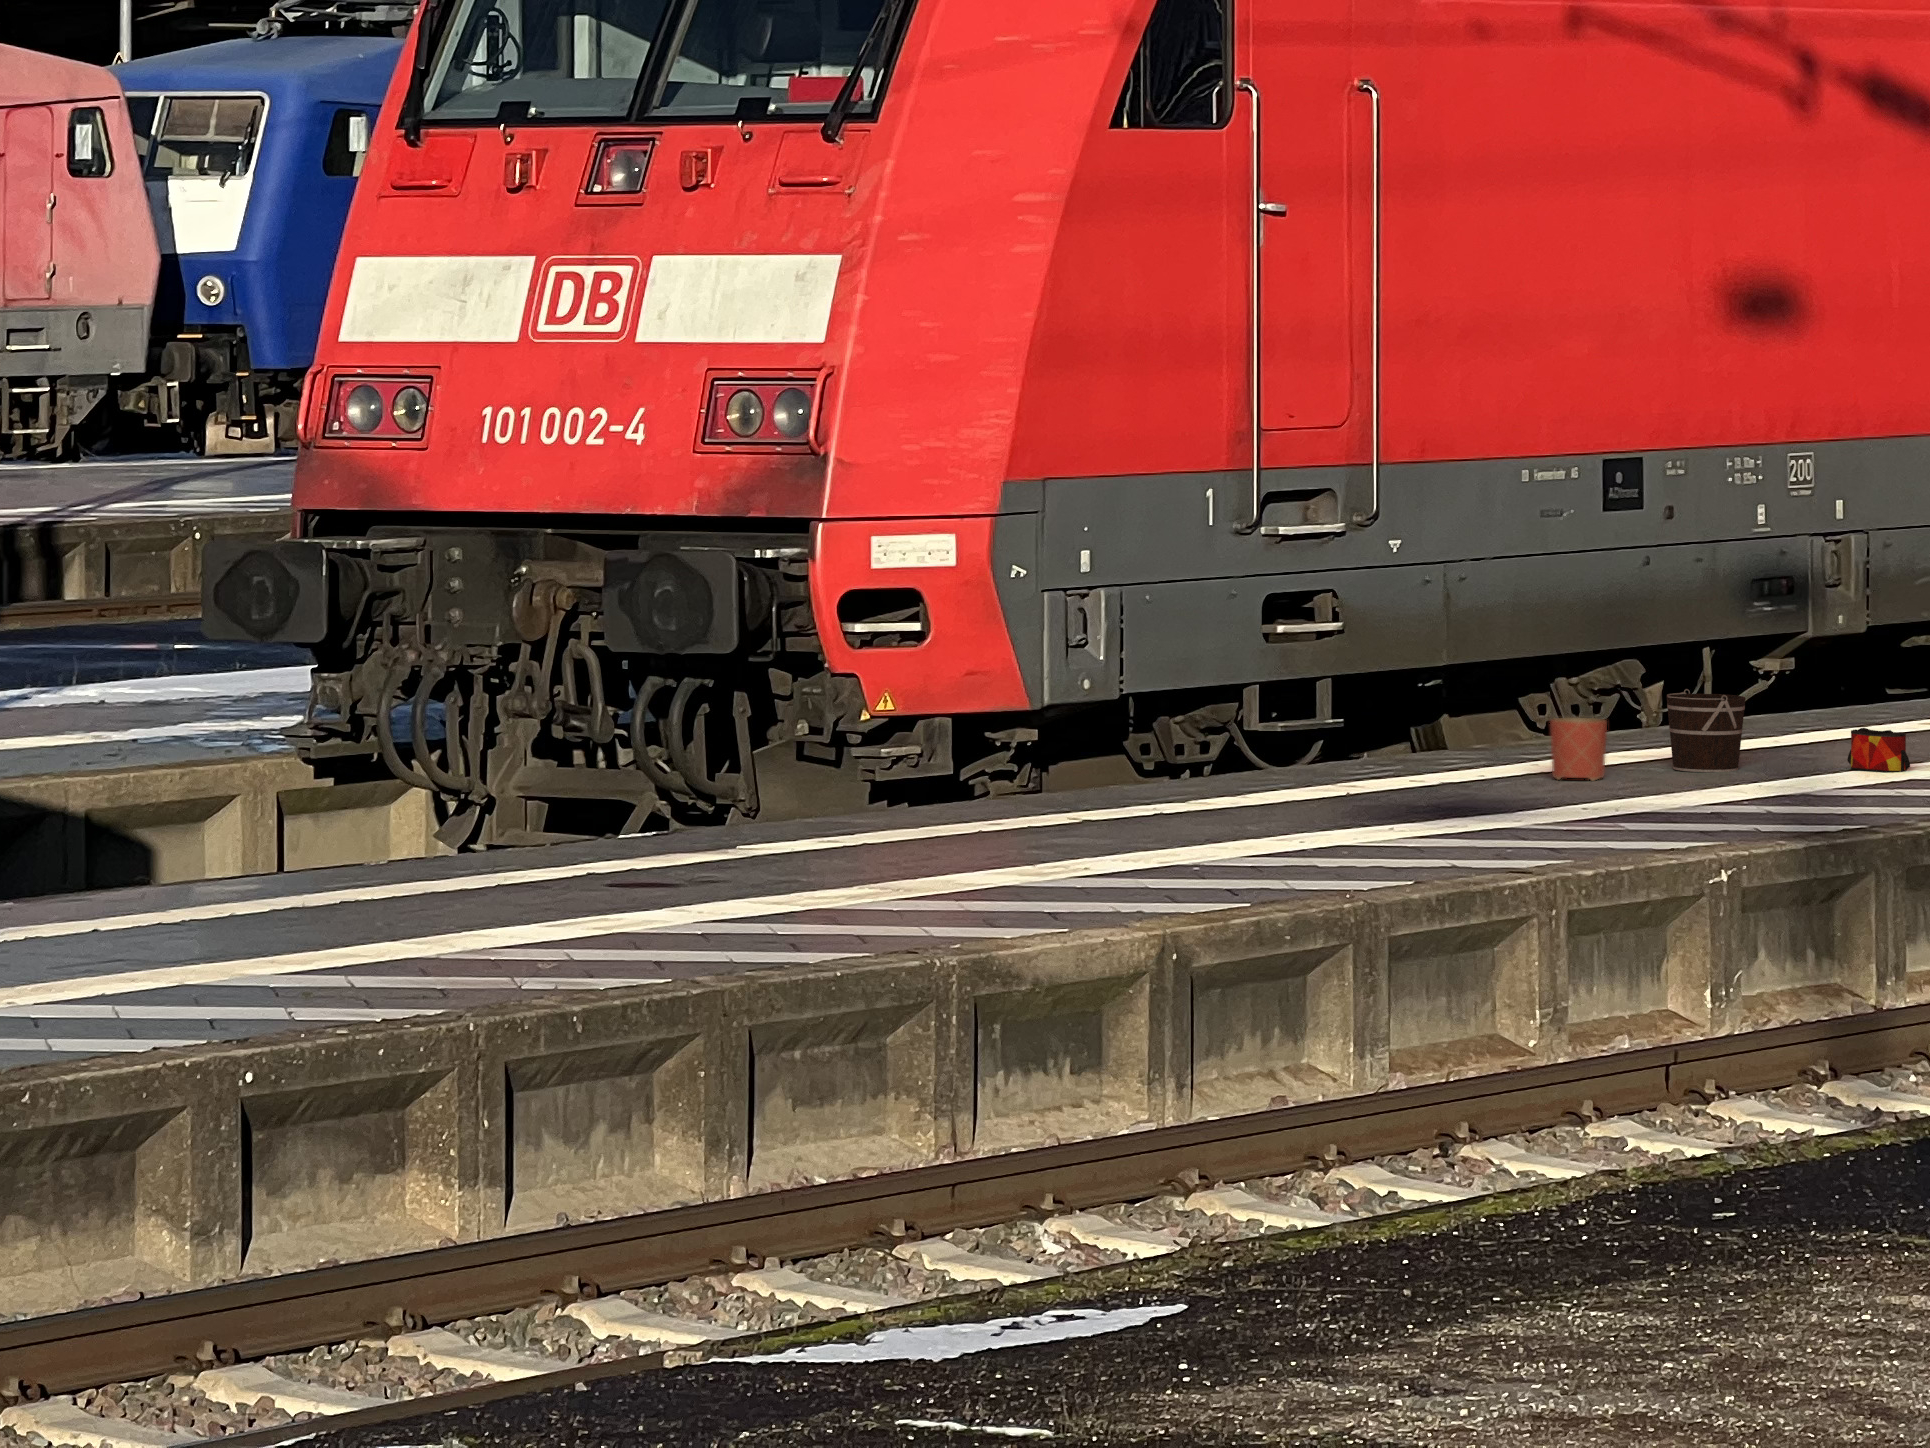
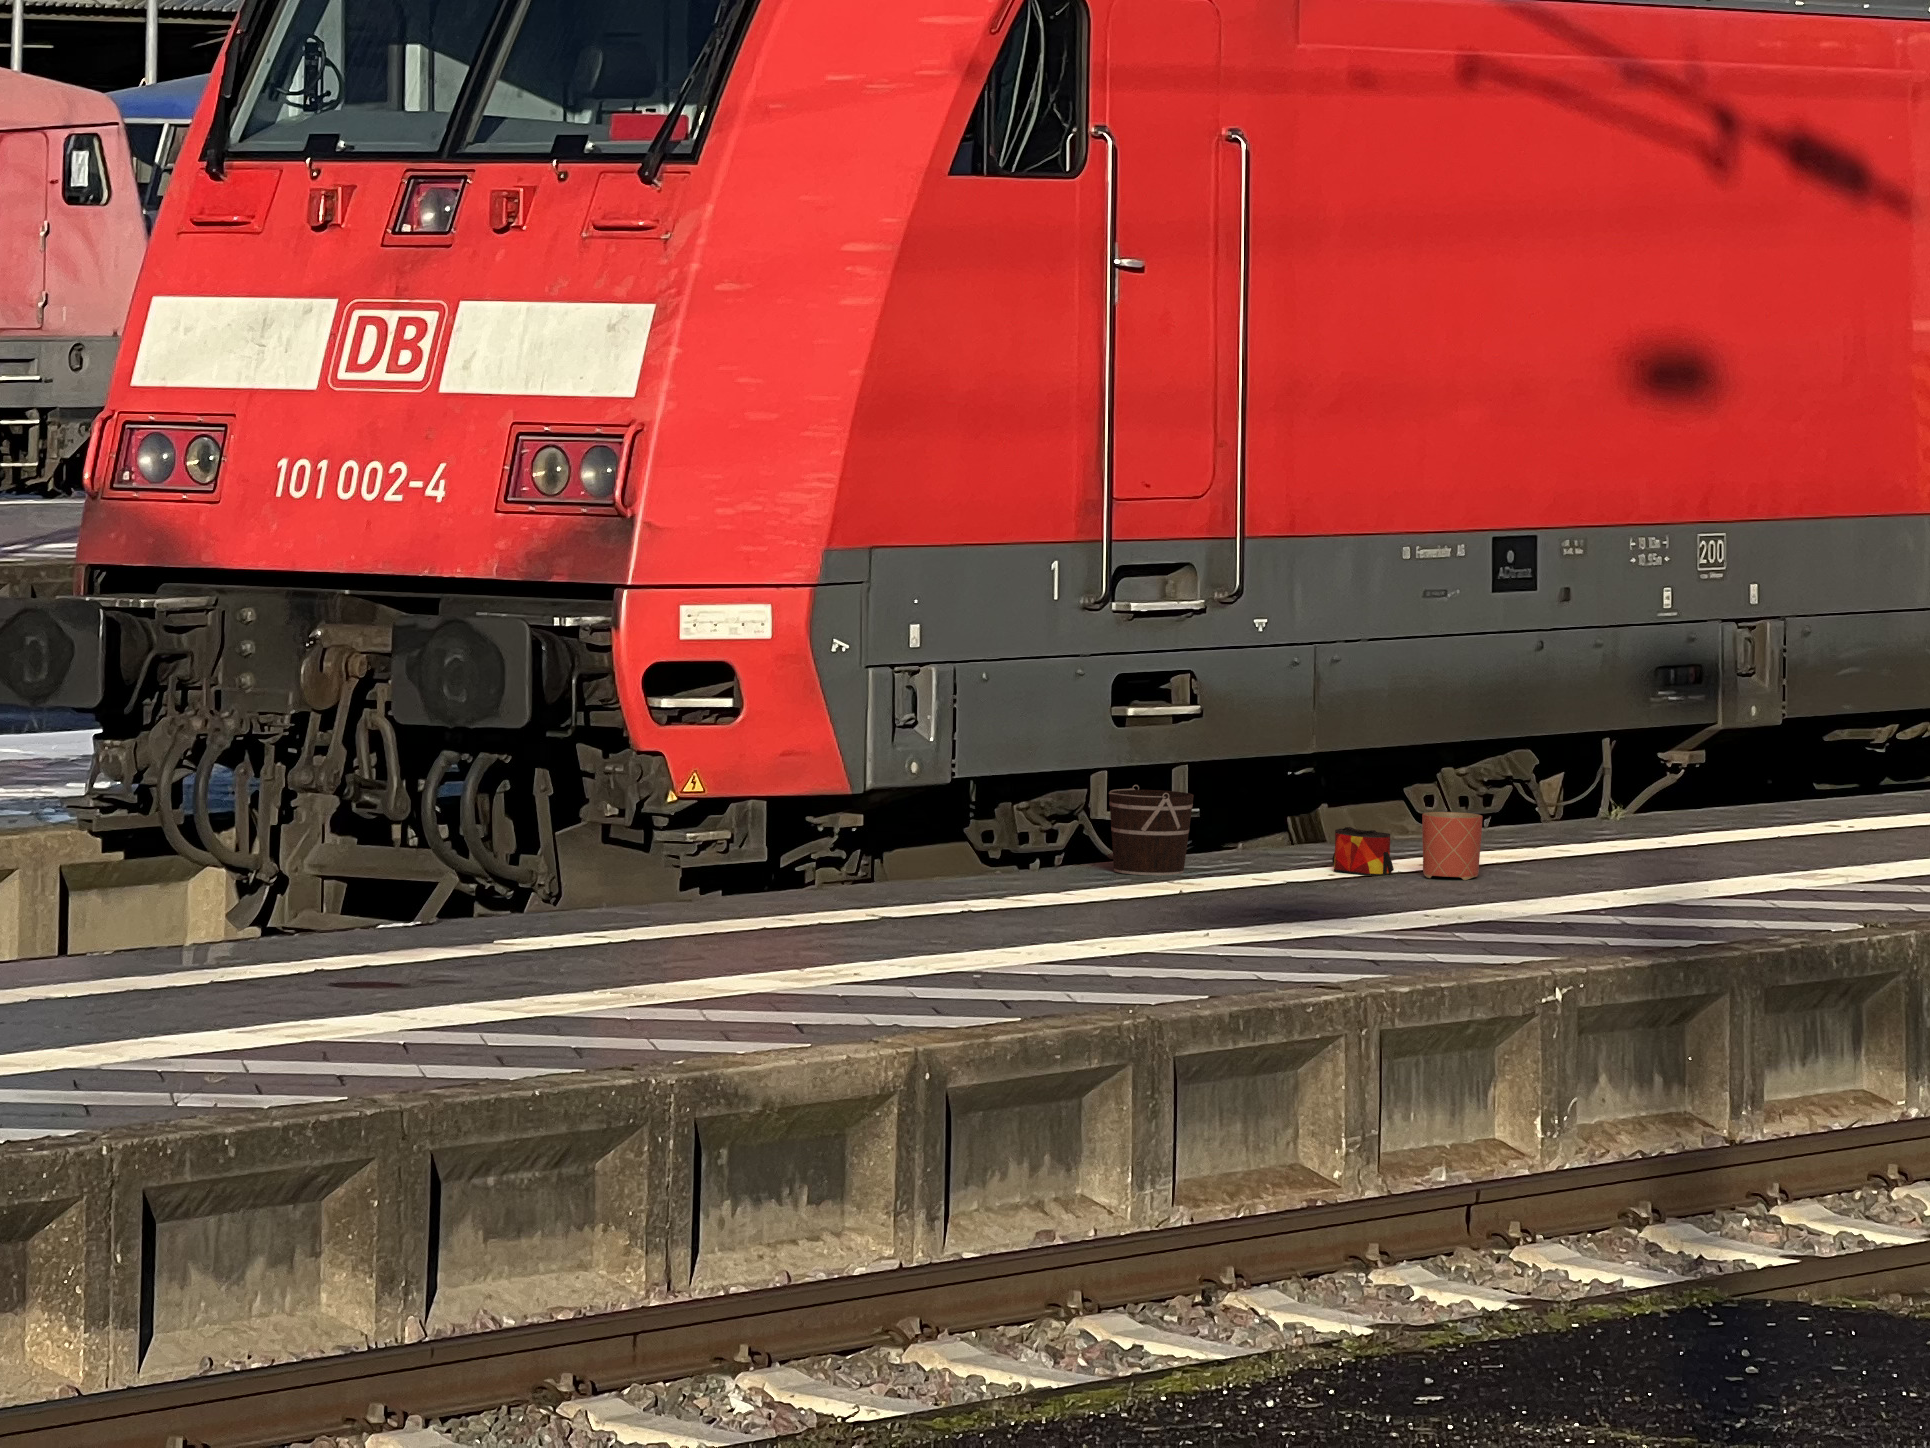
bucket: present [1667,689,1746,772] -> present [1109,785,1194,875]
bag: present [1847,728,1910,773] -> present [1332,827,1394,876]

